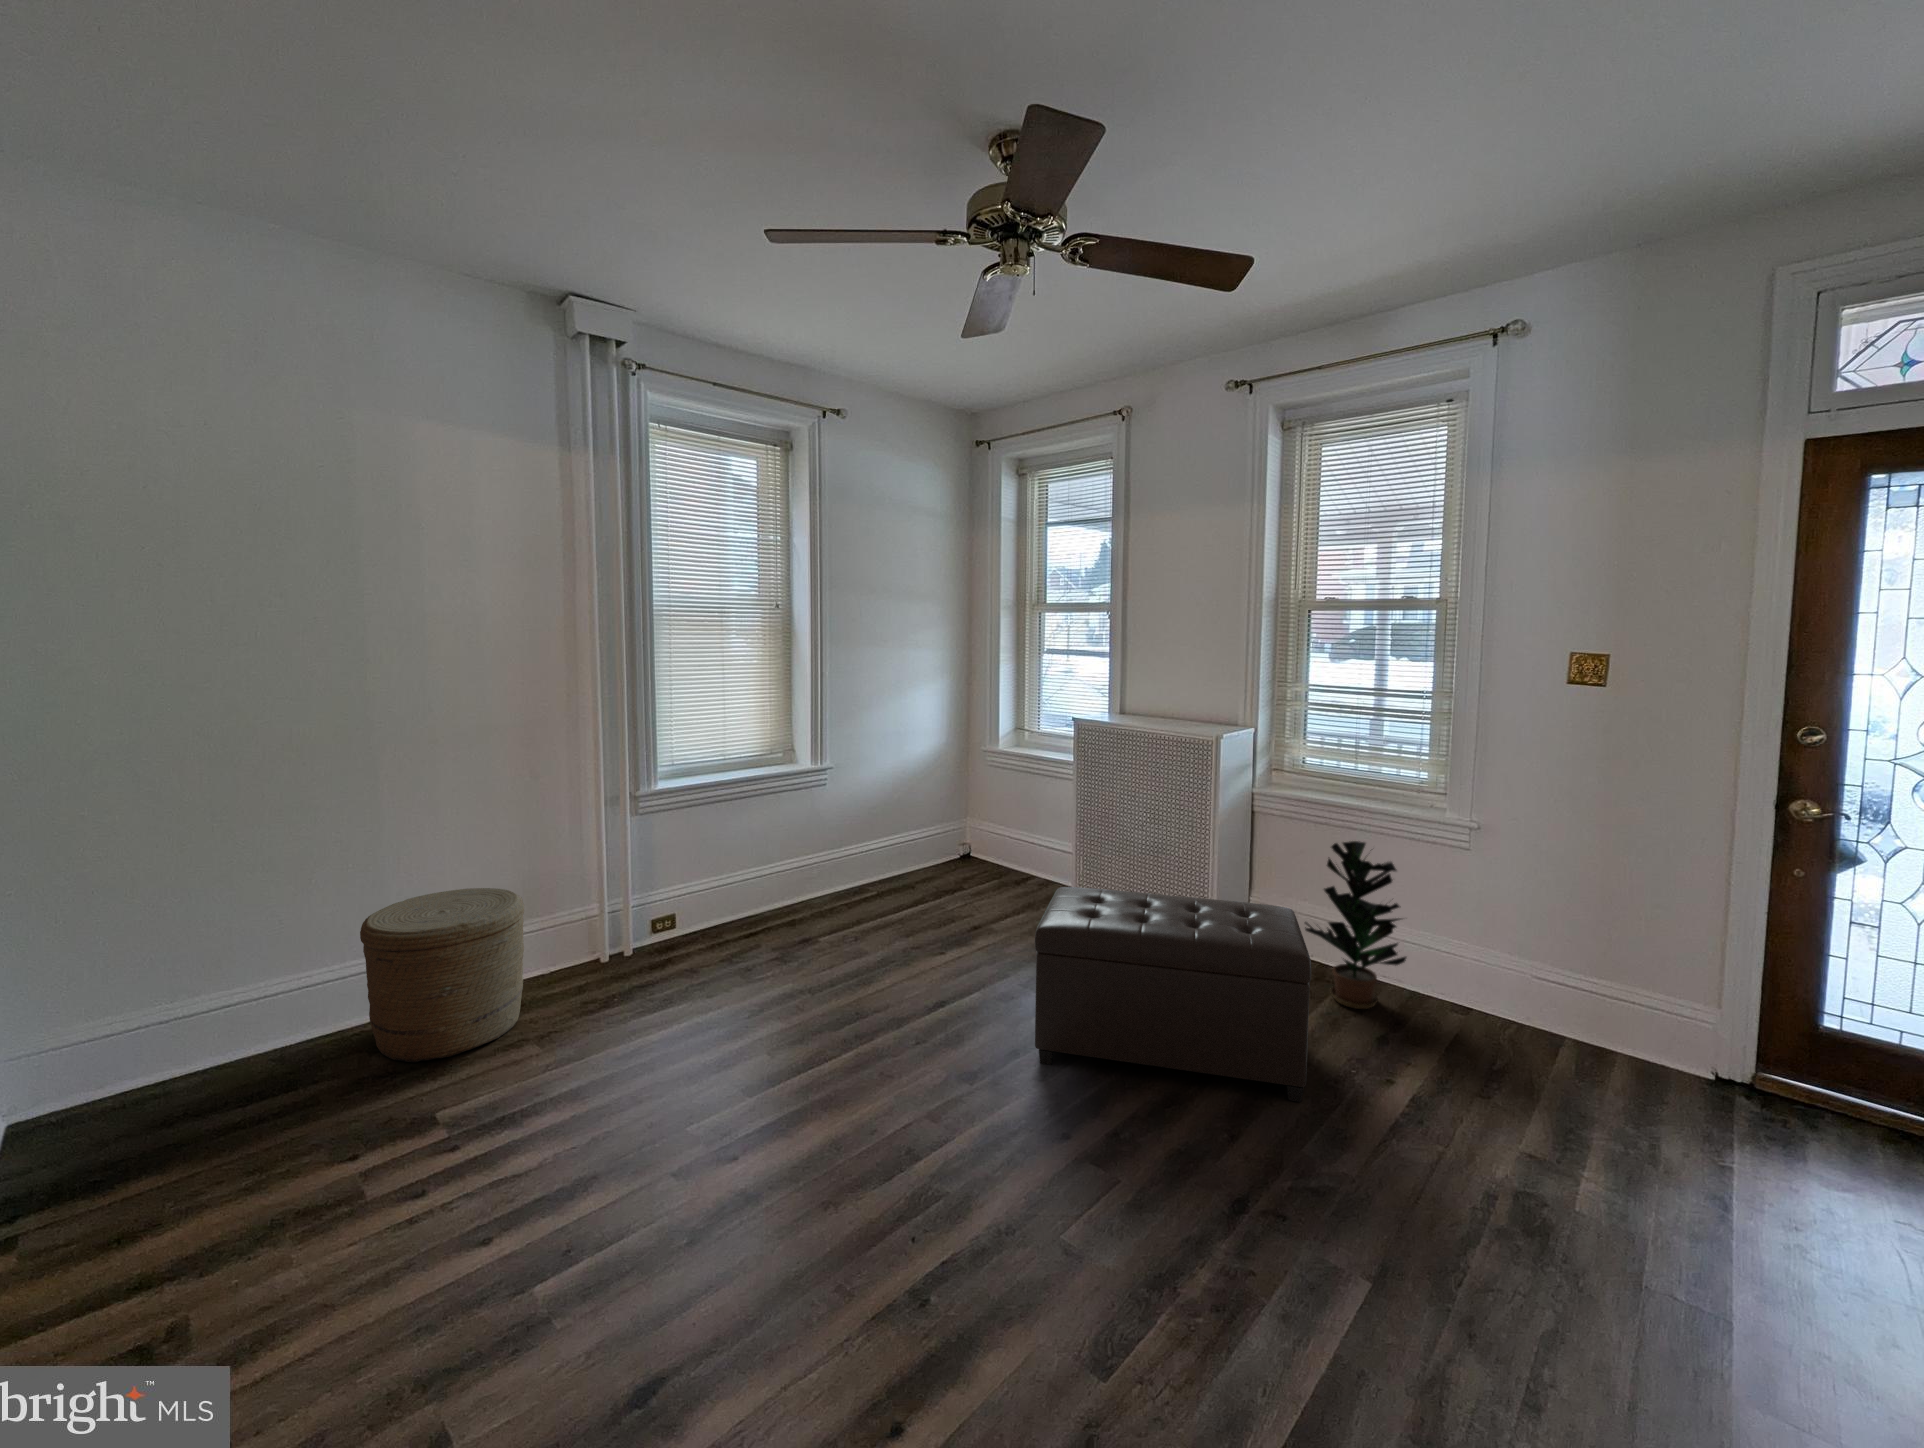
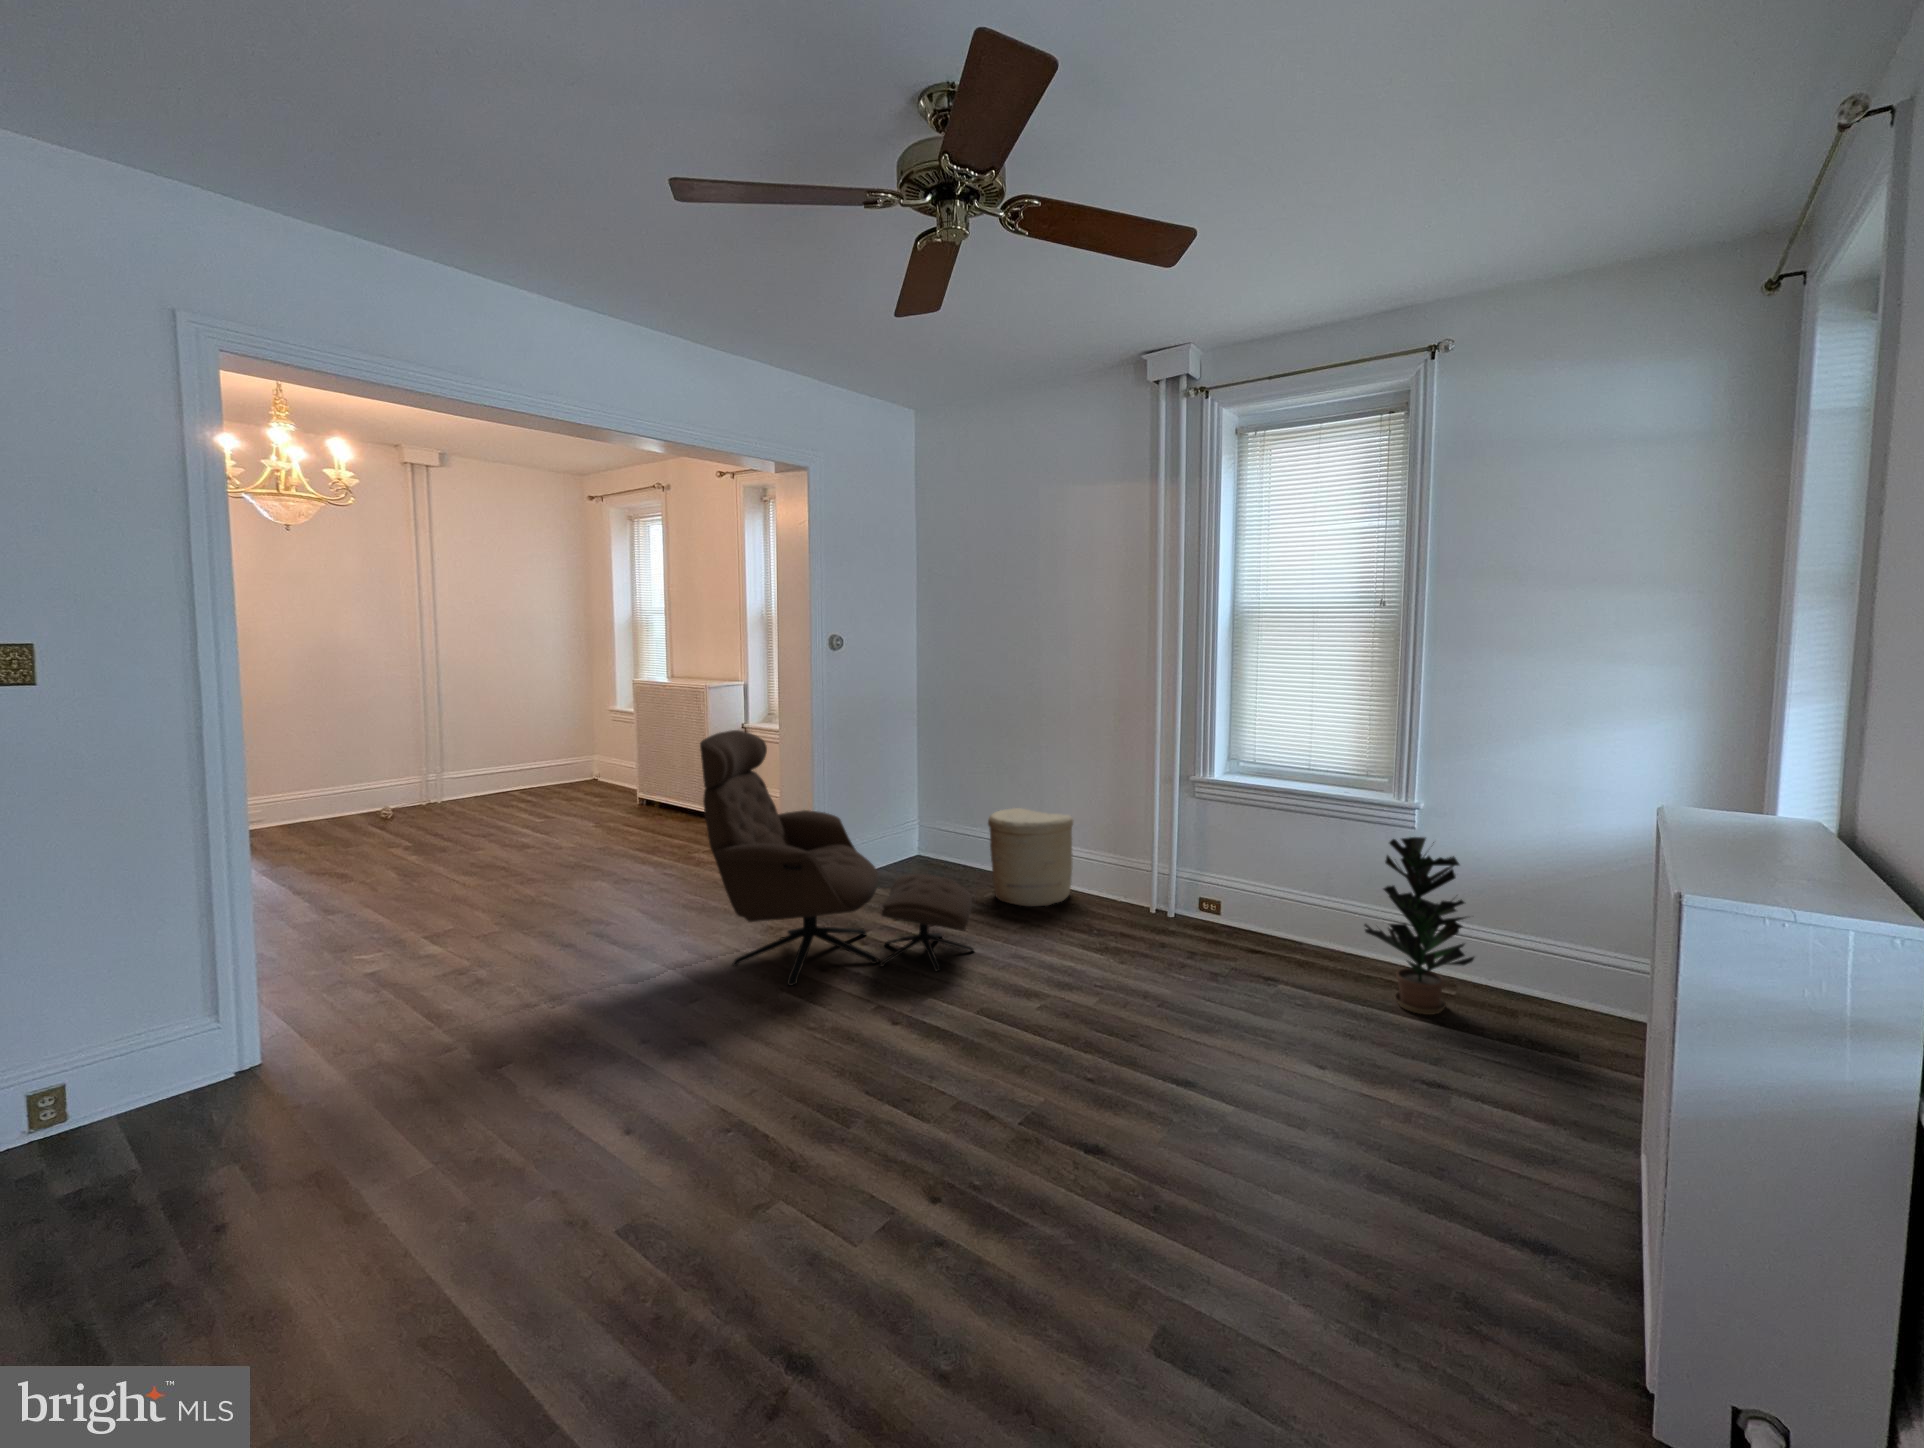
lounge chair: none [670,721,934,970] -> present [700,730,974,985]
ottoman: present [1035,887,1311,1102] -> none [1079,889,1371,1106]
woven basket: present [360,888,524,1063] -> present [988,808,1073,906]

